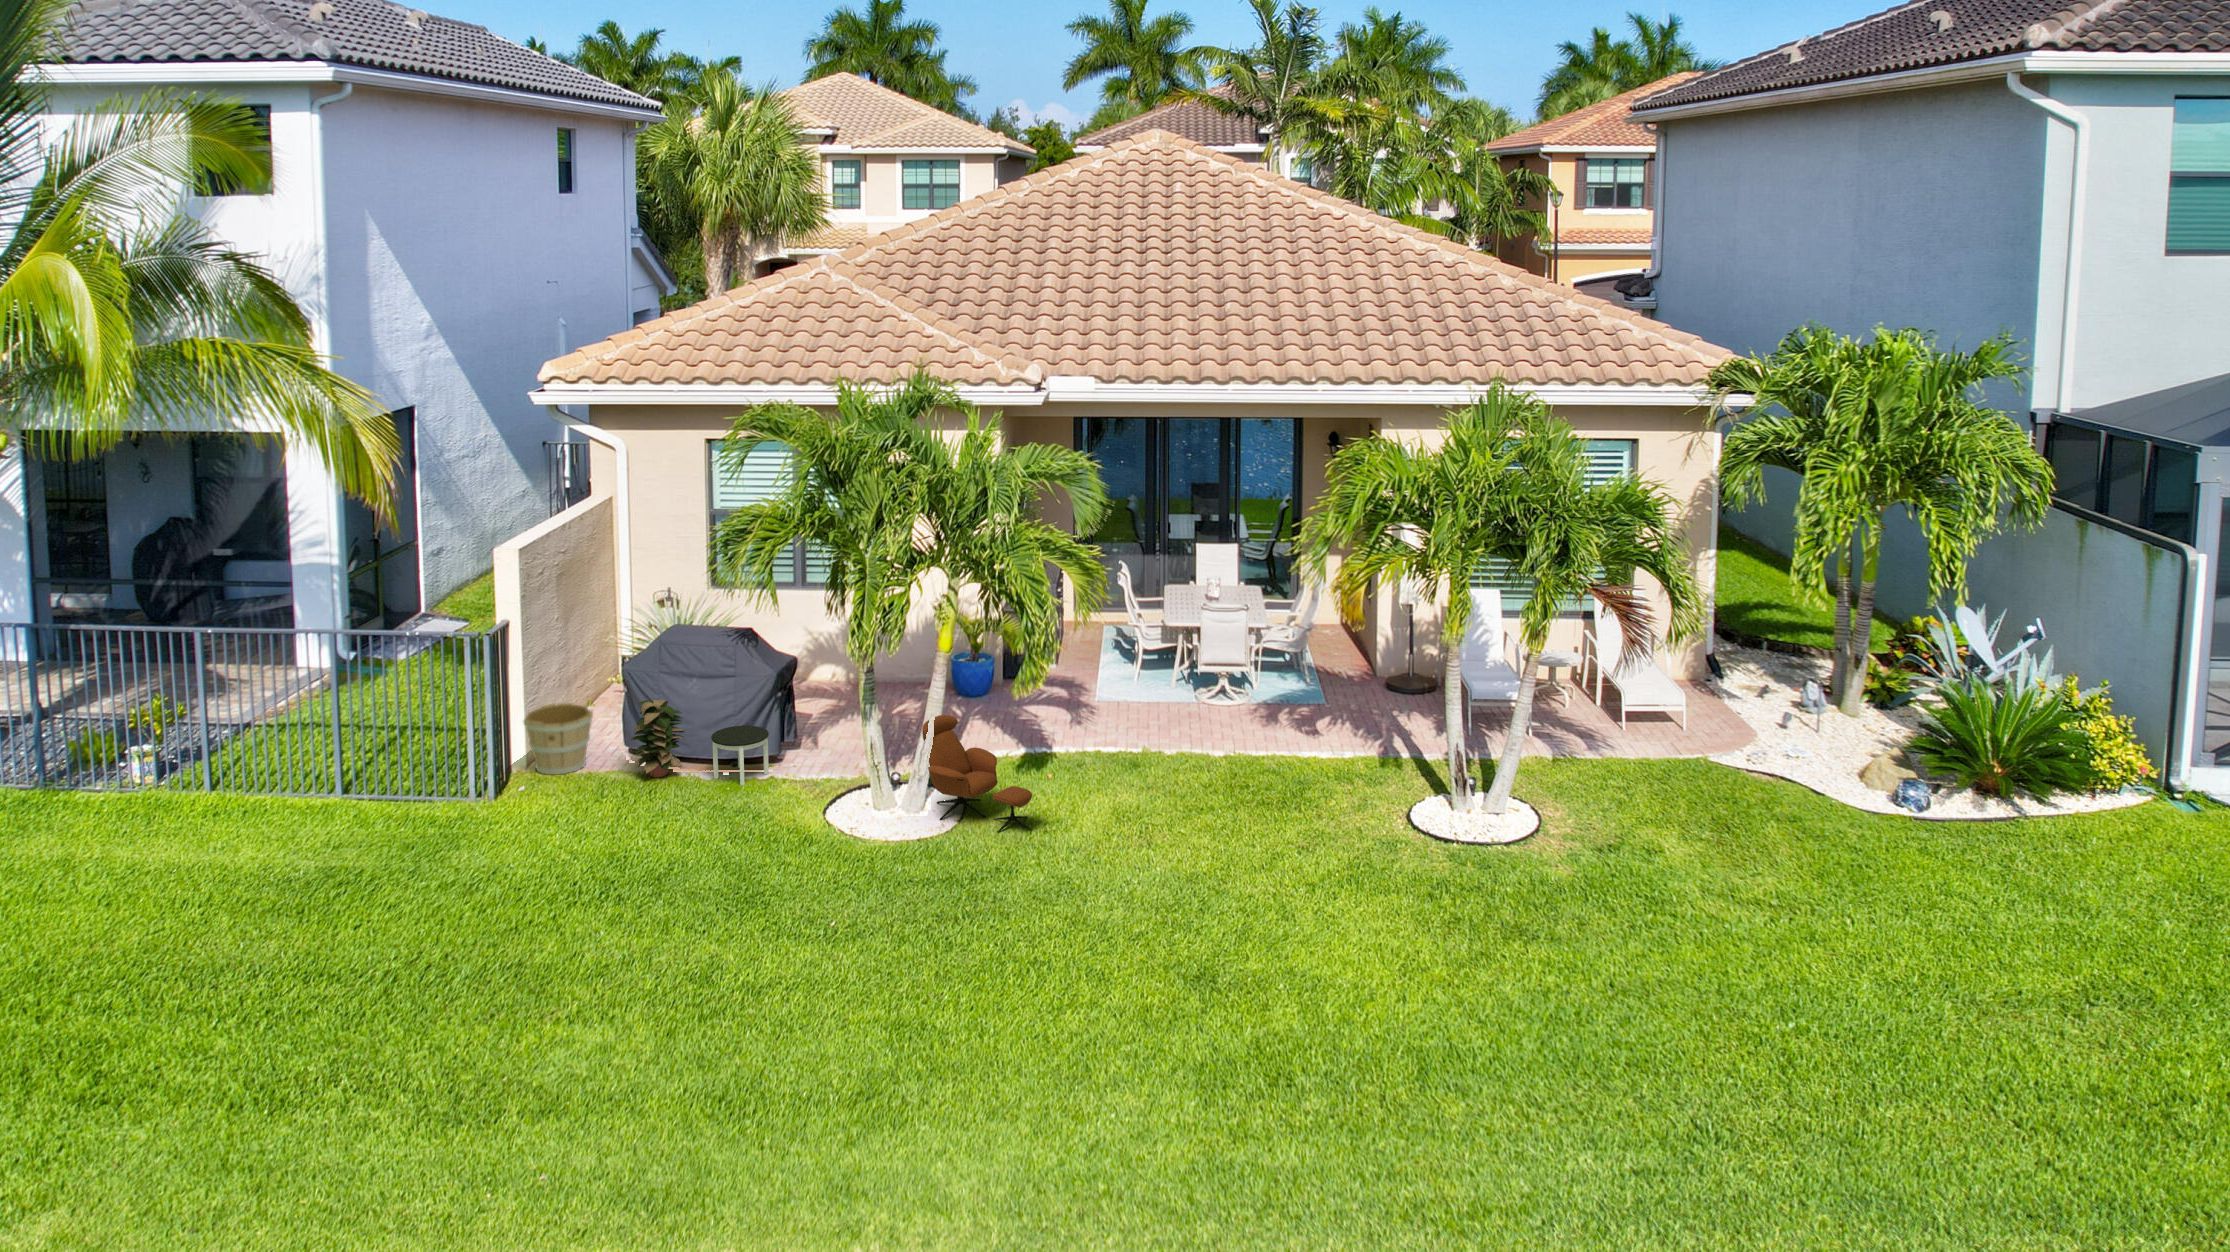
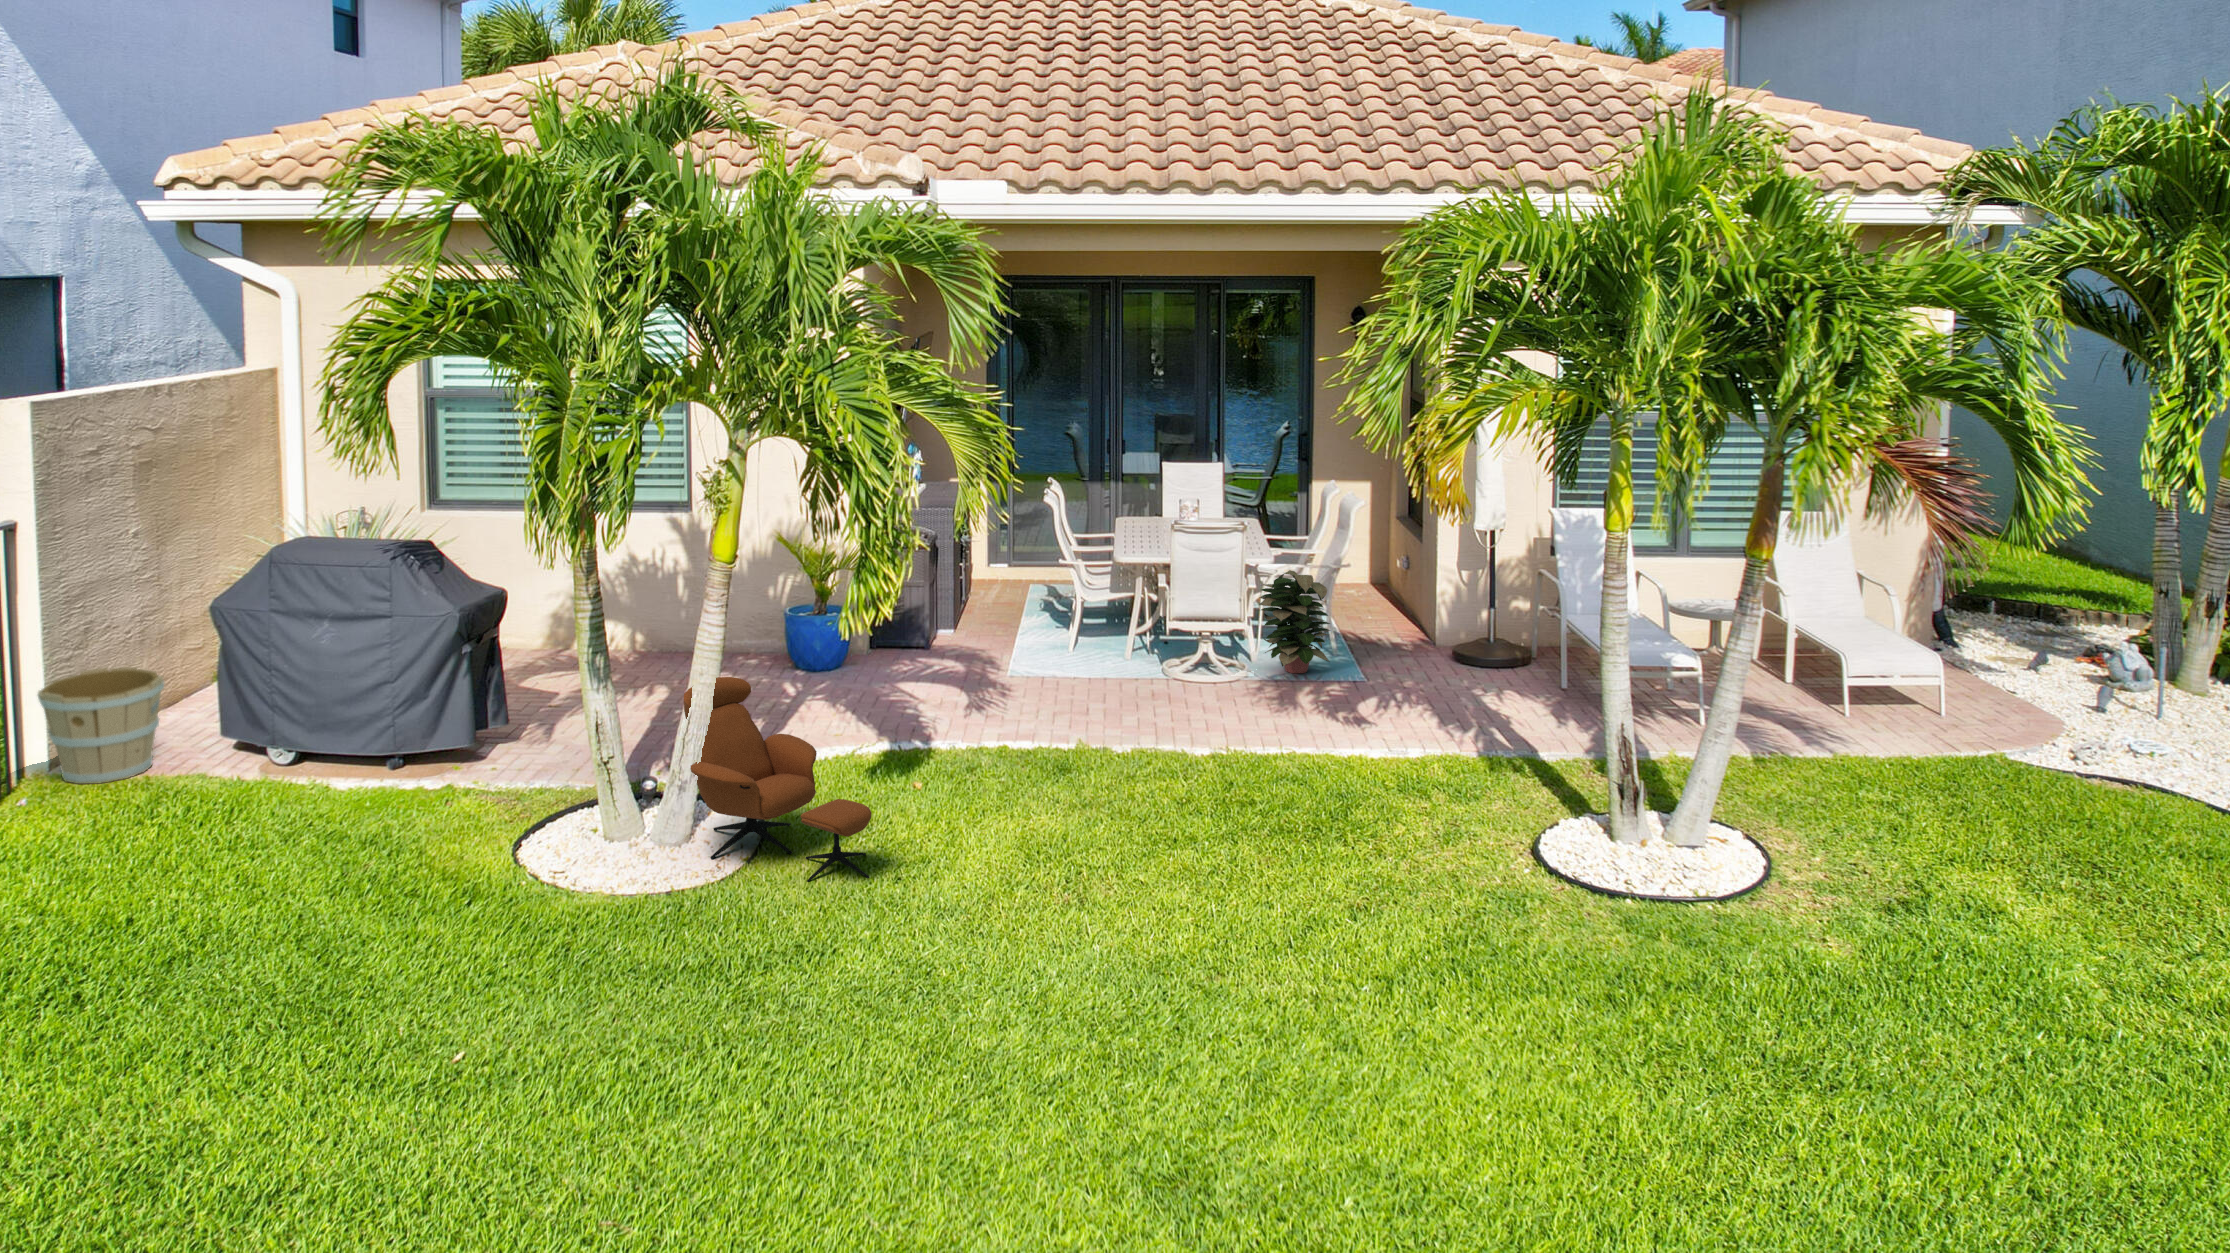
decorative plant: present [631,700,685,777] -> present [1259,570,1330,673]
round table: present [711,725,769,785] -> none [345,702,447,801]

